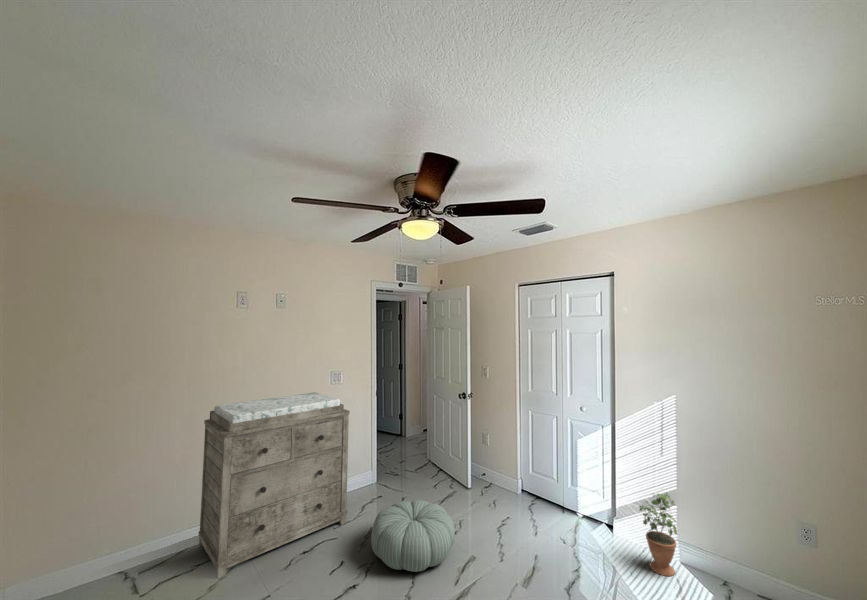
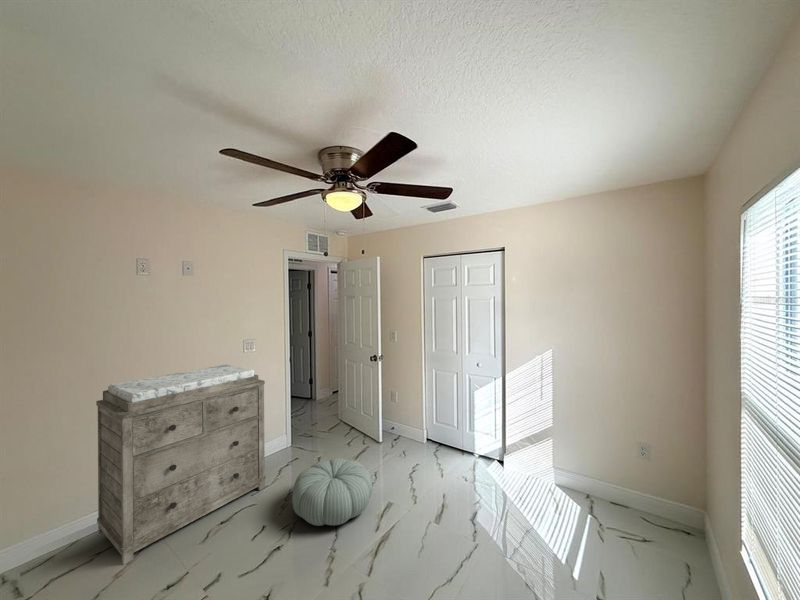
potted plant: present [639,494,677,576] -> none [526,427,555,497]

